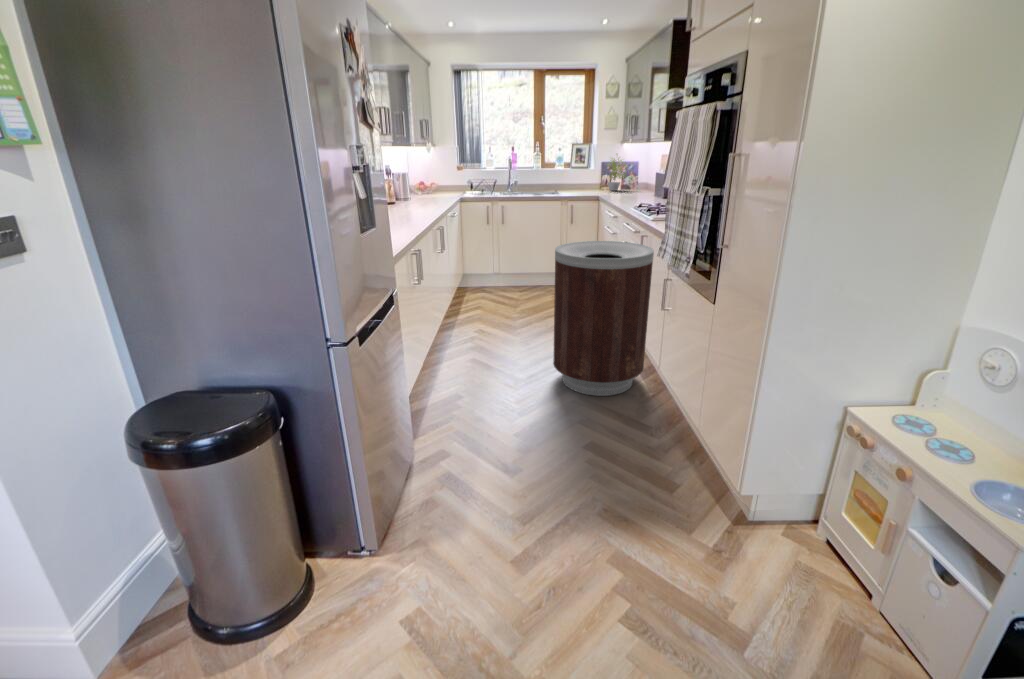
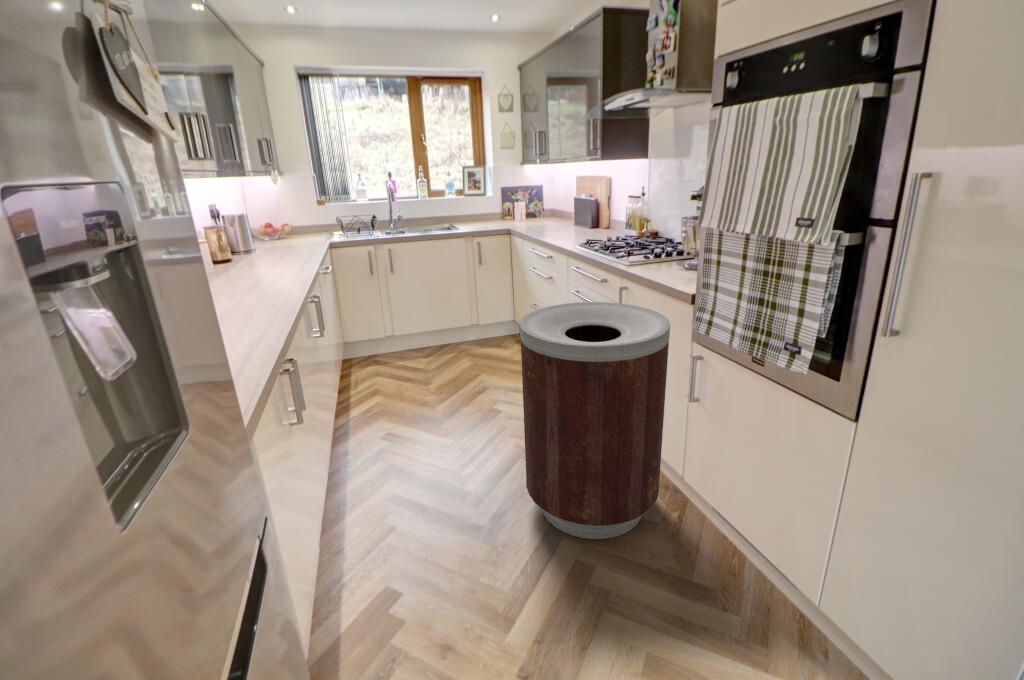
potted plant: present [608,158,626,191] -> none [506,176,540,221]

